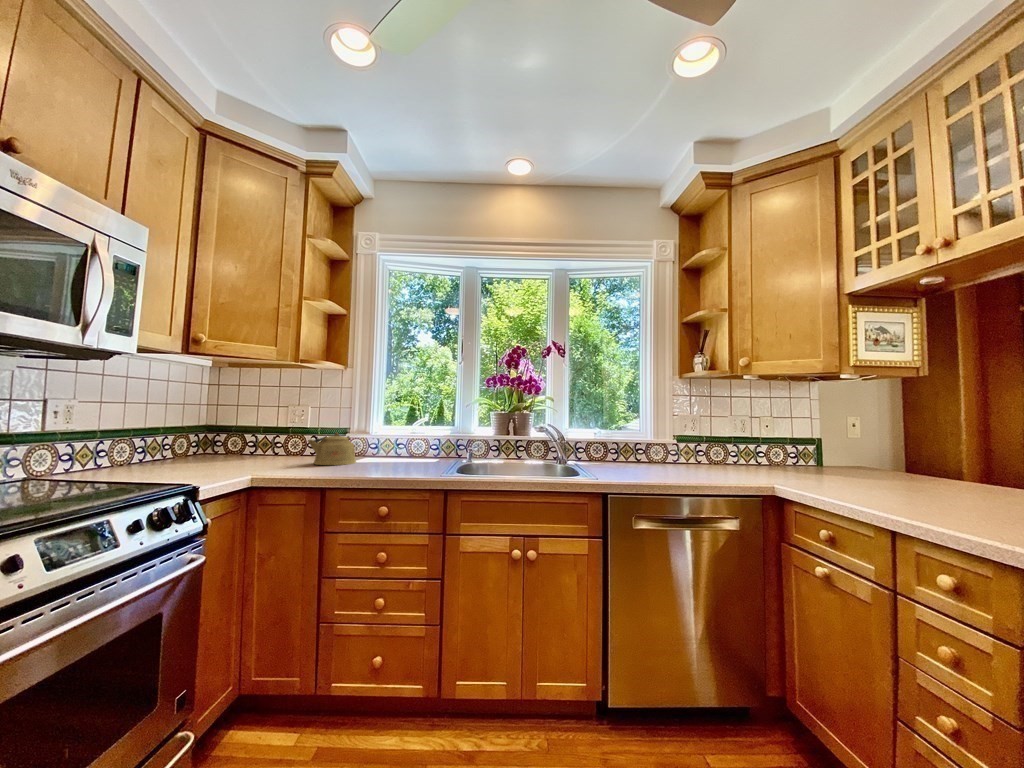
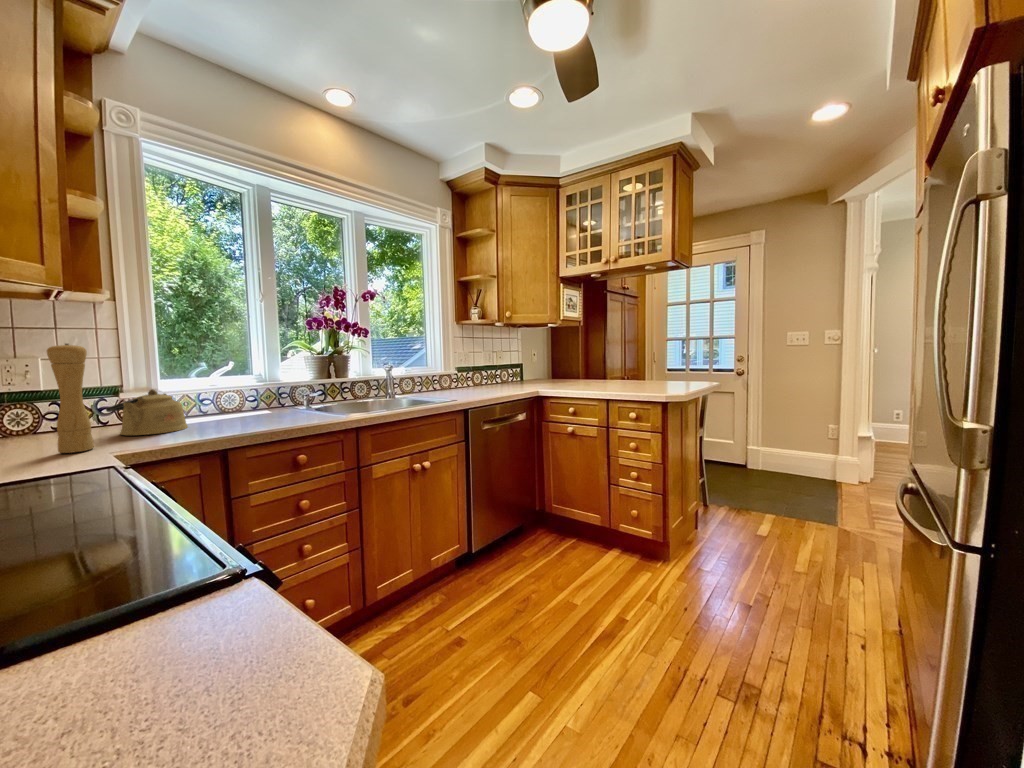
pepper mill: none [260,397,283,469] -> present [47,344,94,453]

